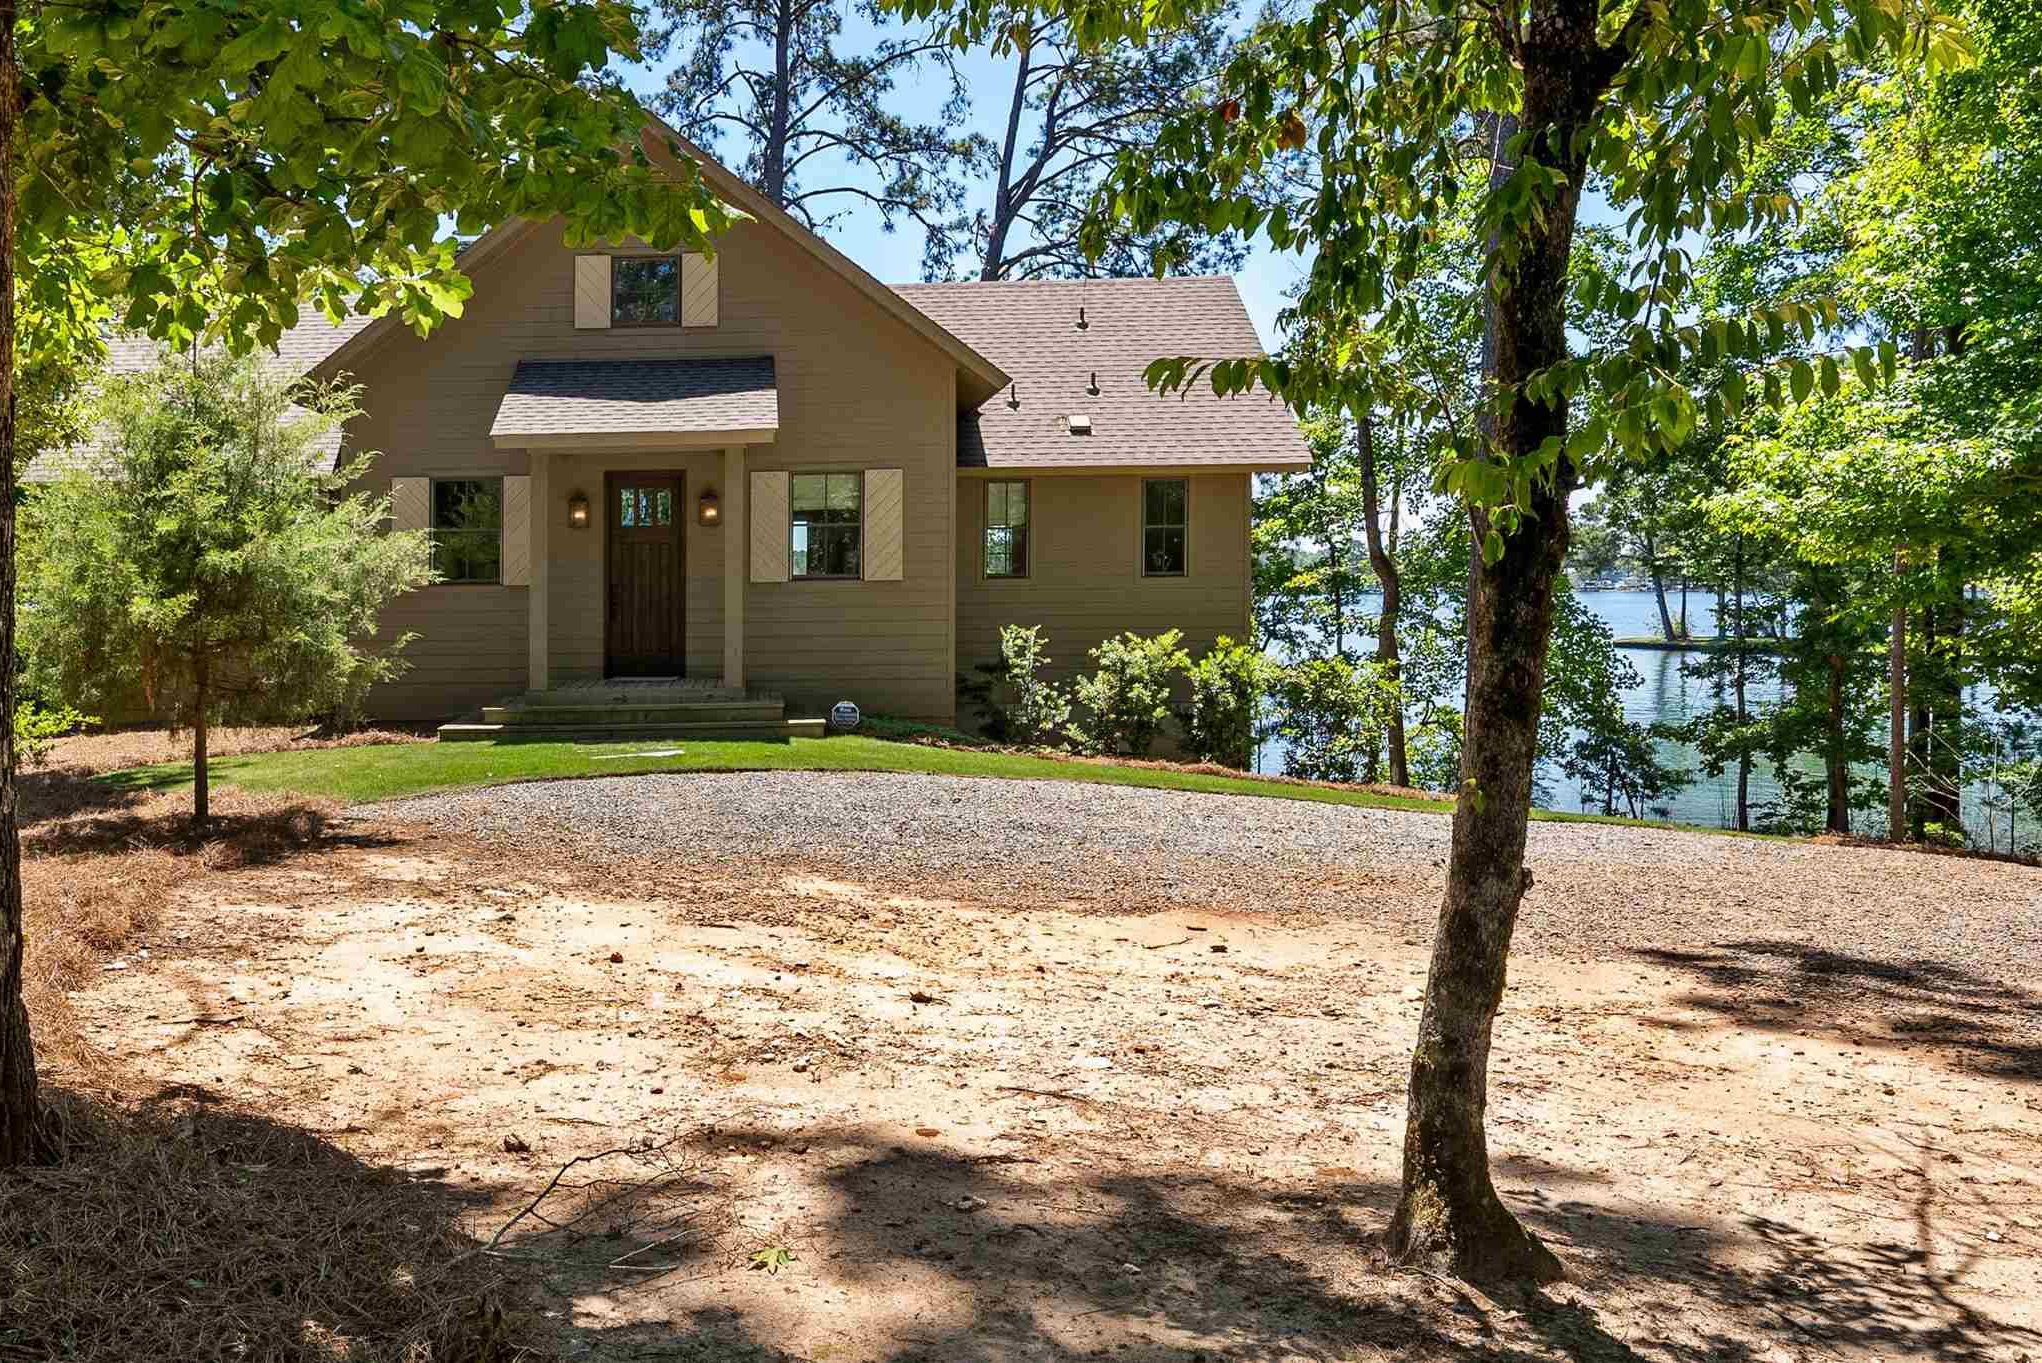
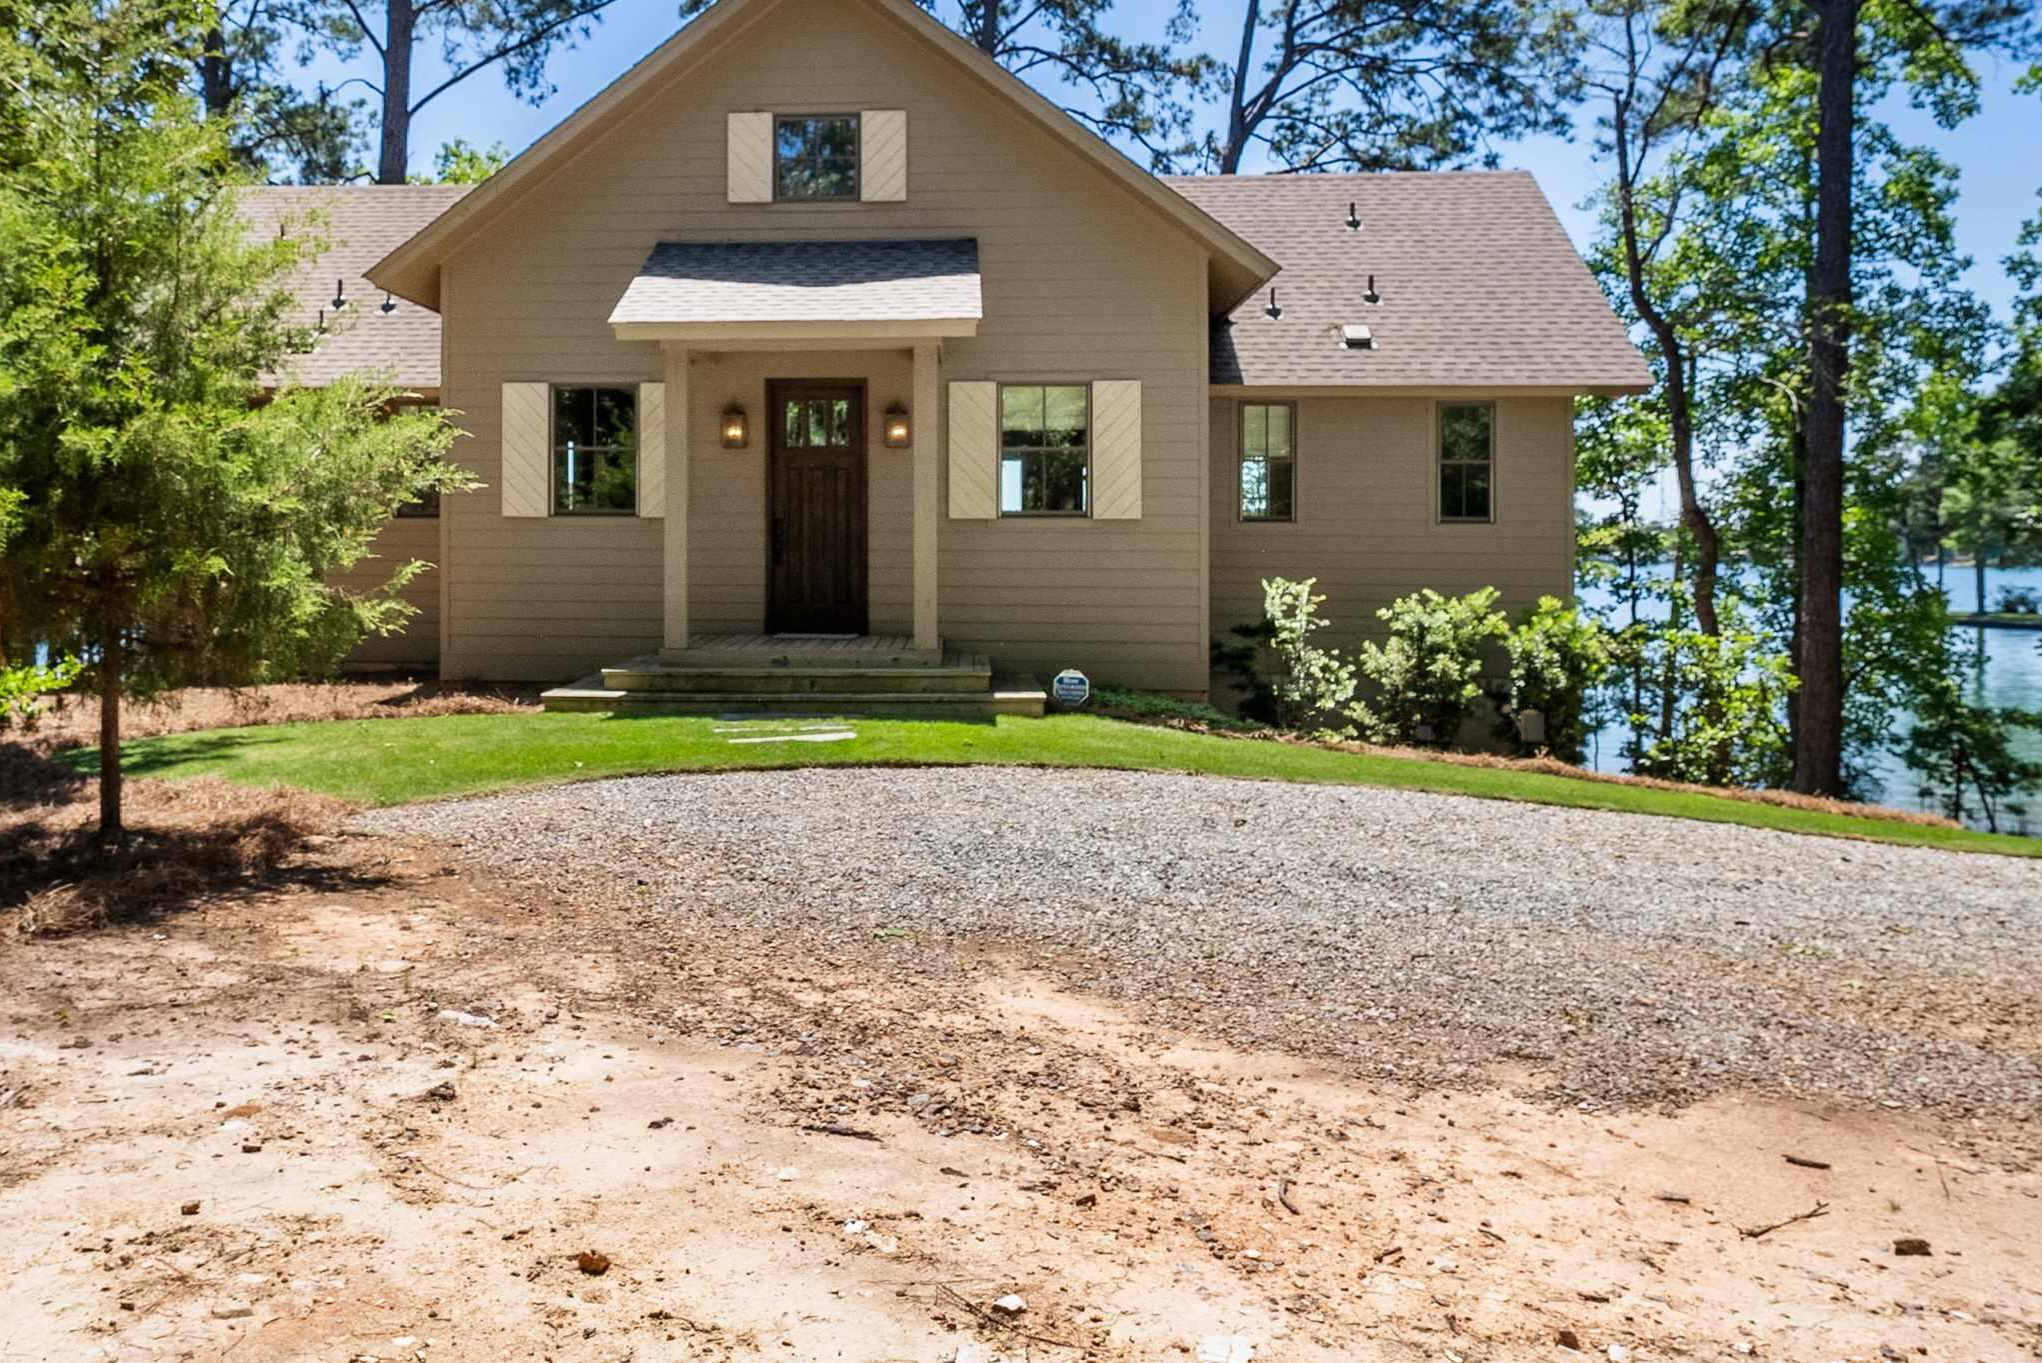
watering can: none [1184,719,1218,753] -> present [1503,704,1545,744]

